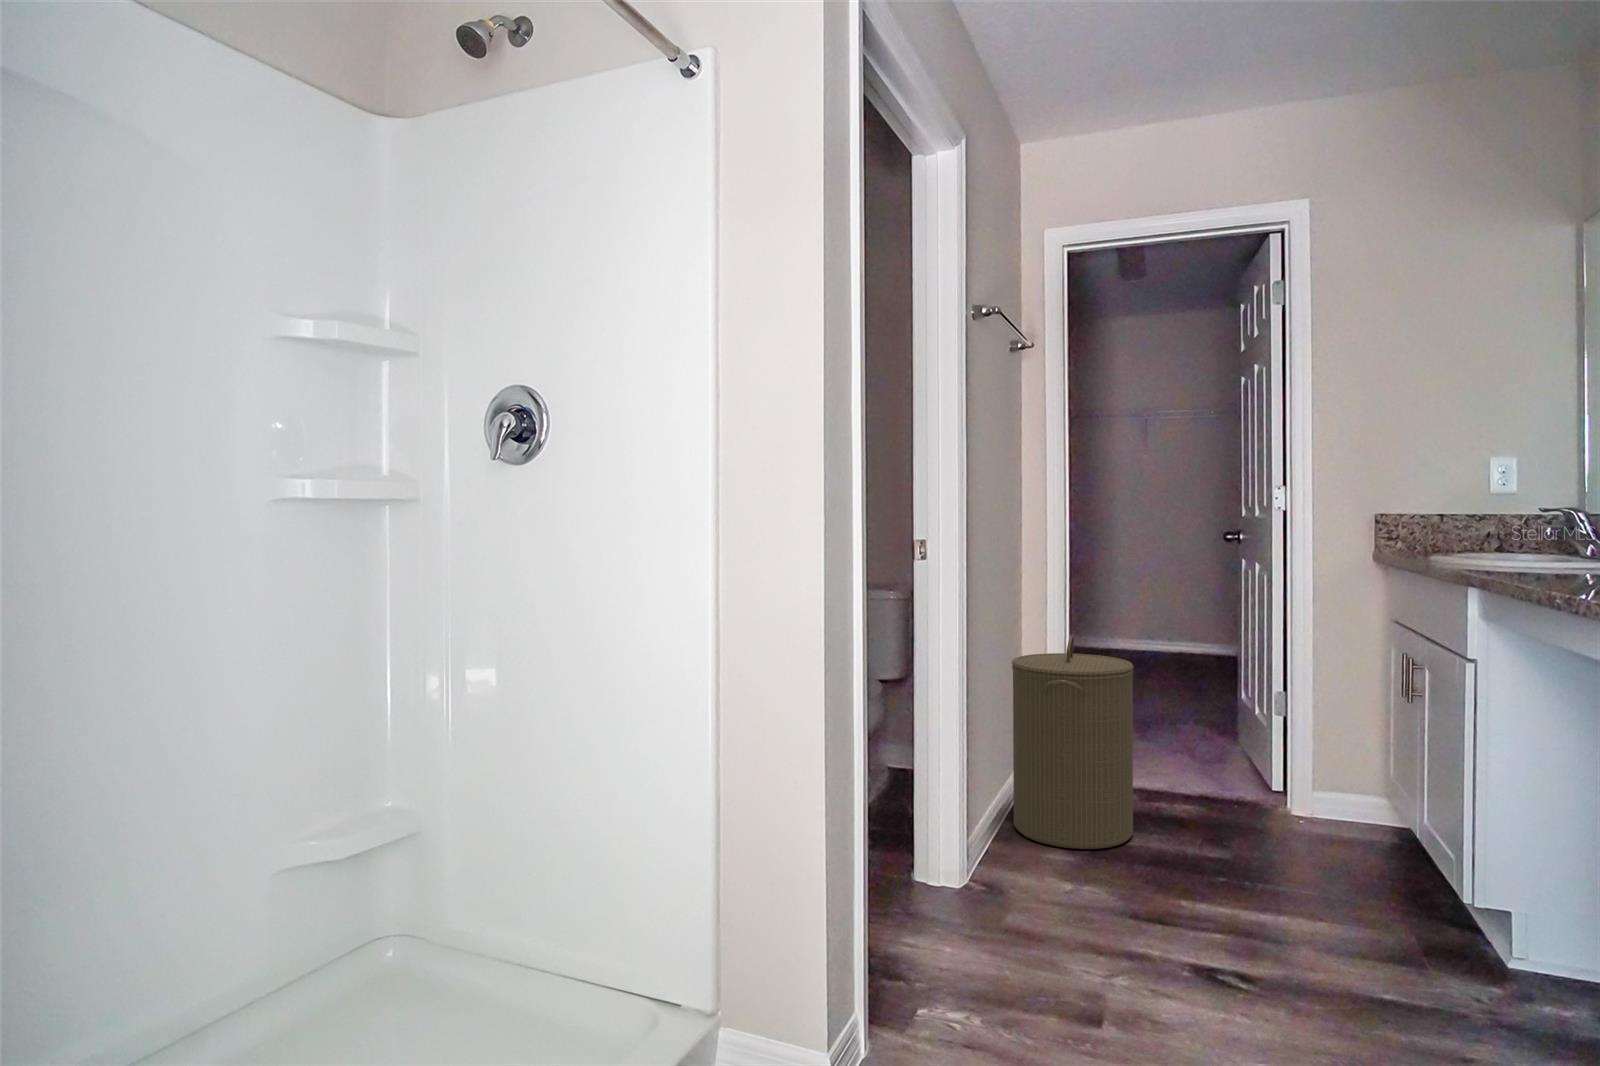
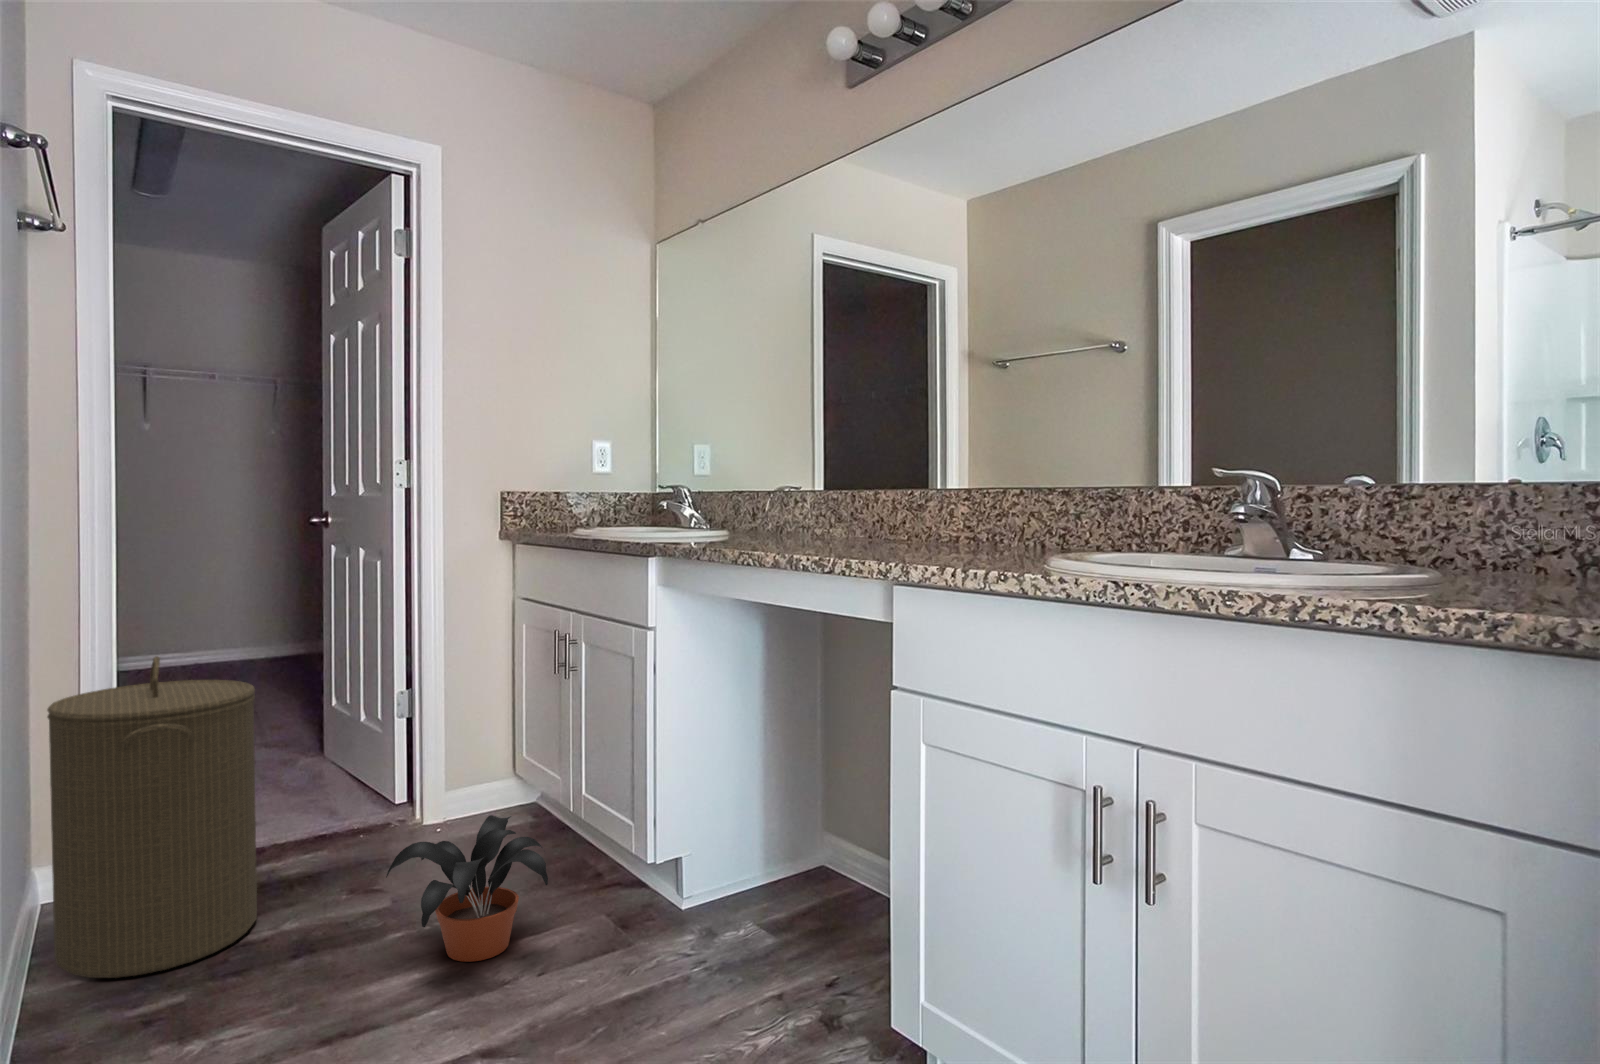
potted plant: none [1204,807,1350,925] -> present [386,815,548,962]

